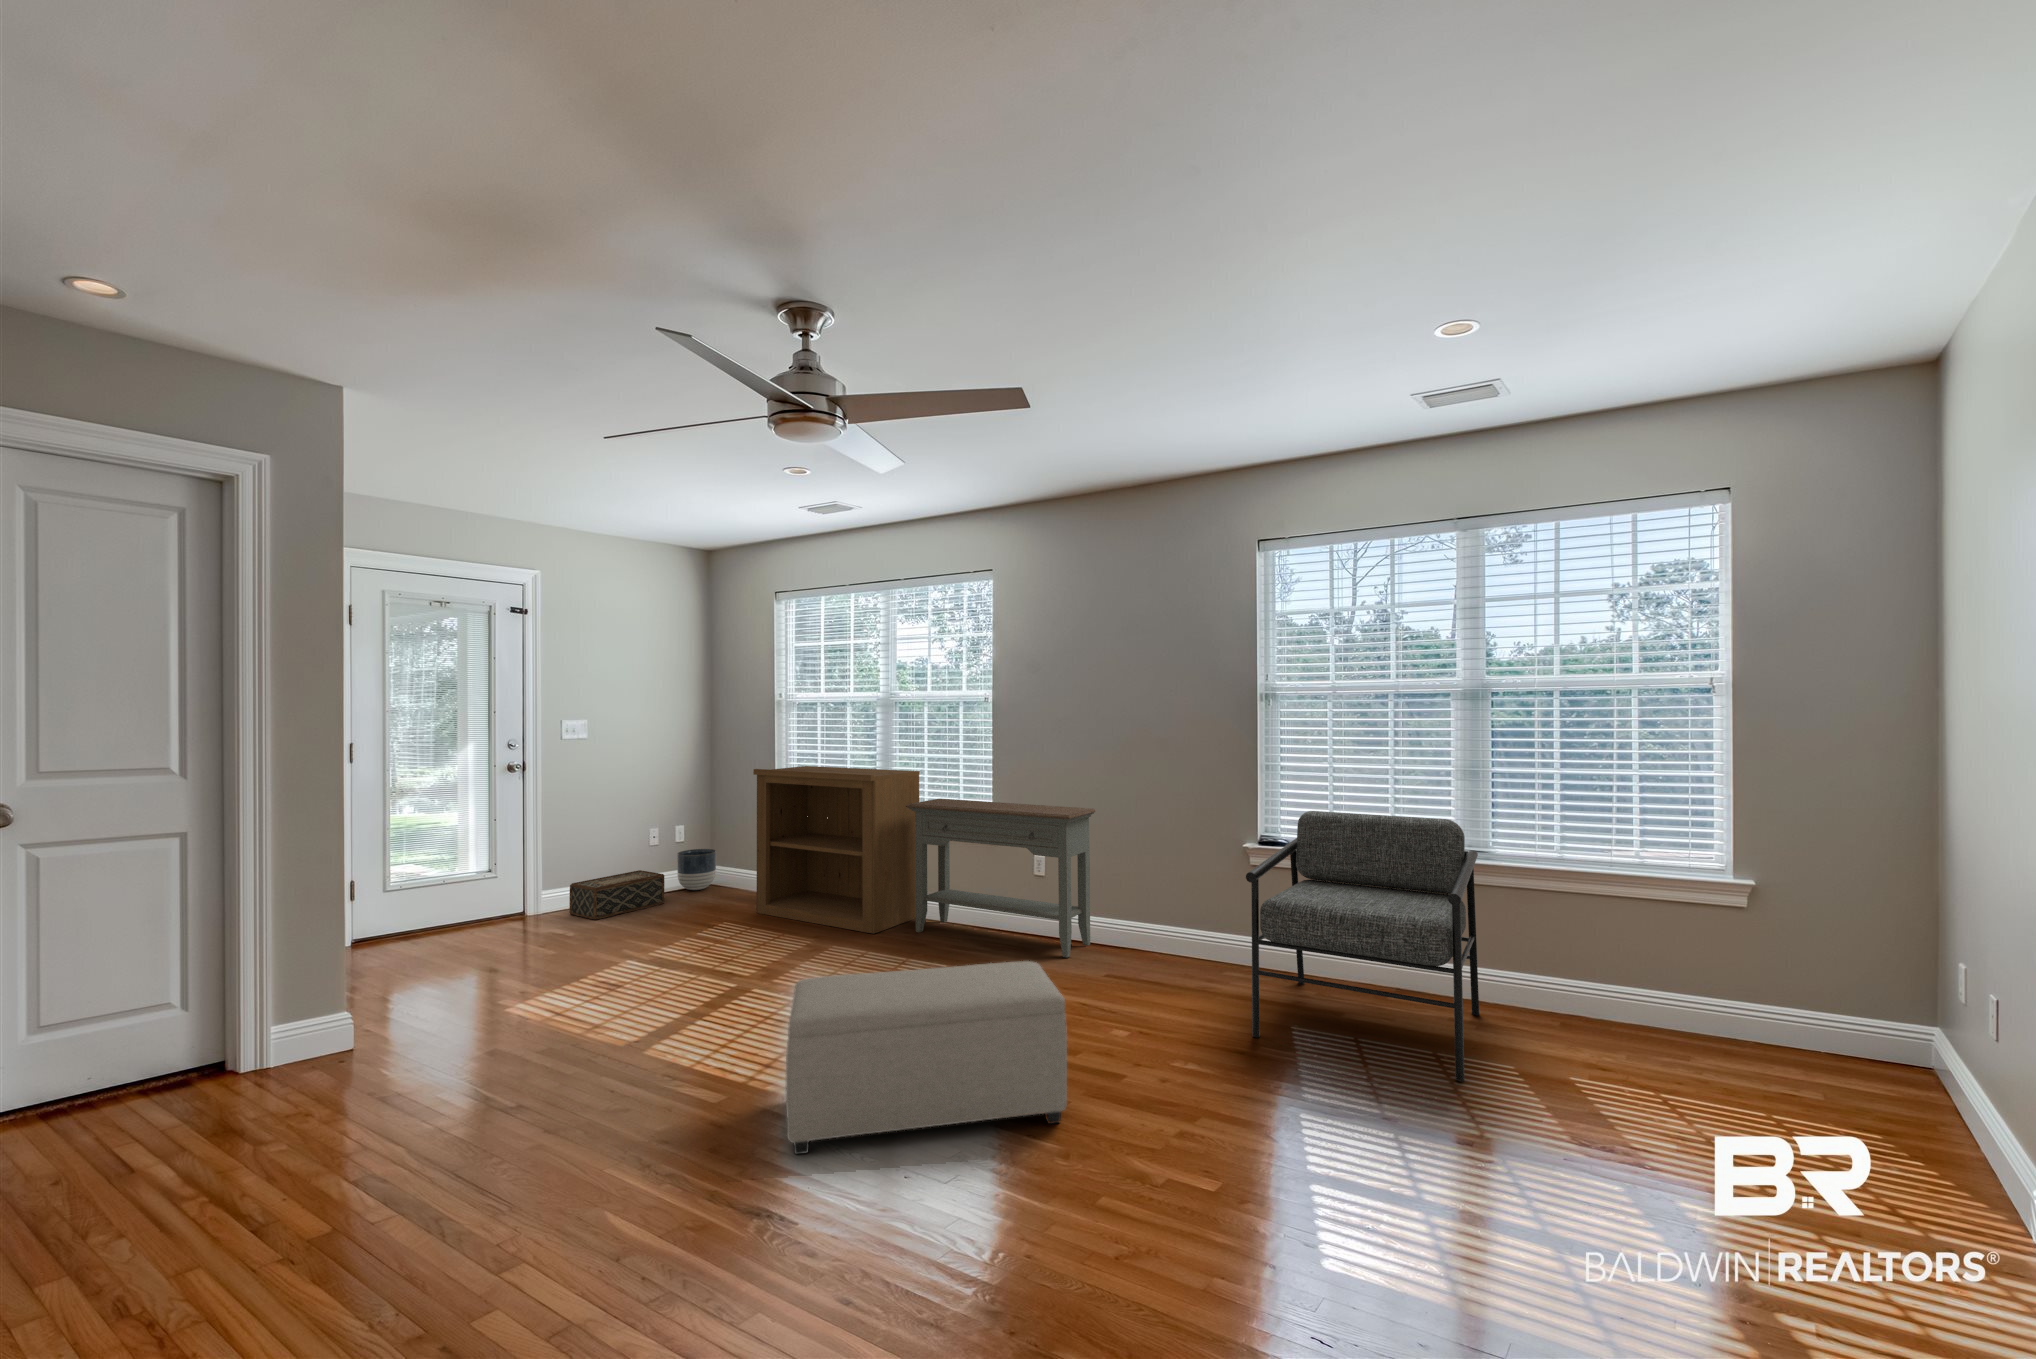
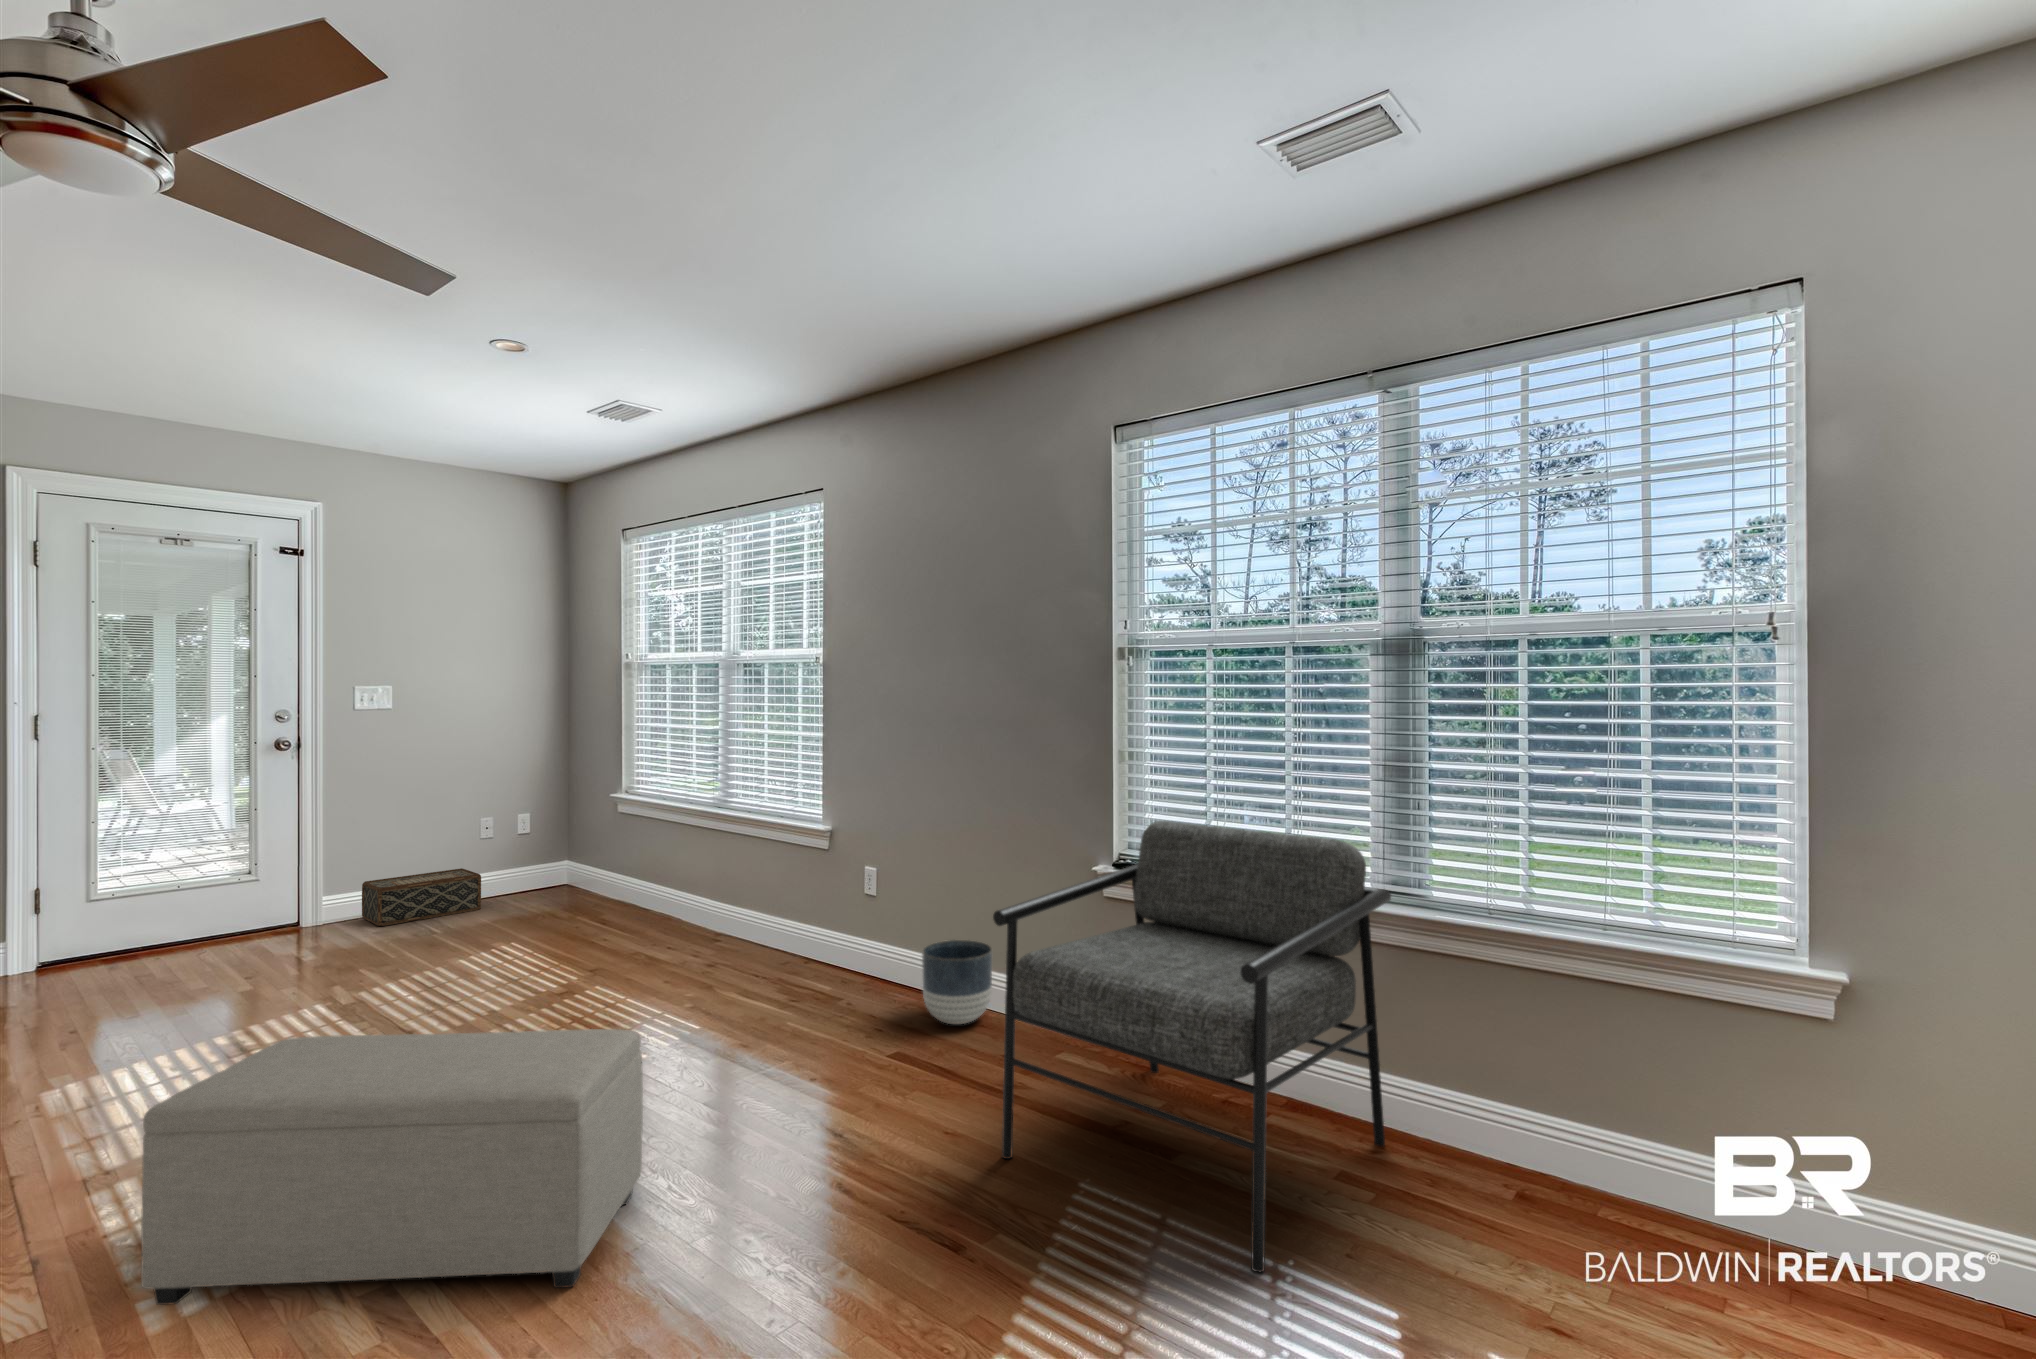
bookshelf: present [753,766,920,934] -> none [562,747,750,961]
console table: present [906,799,1095,958] -> none [709,791,928,1010]
planter: present [677,849,716,890] -> present [922,940,992,1024]

